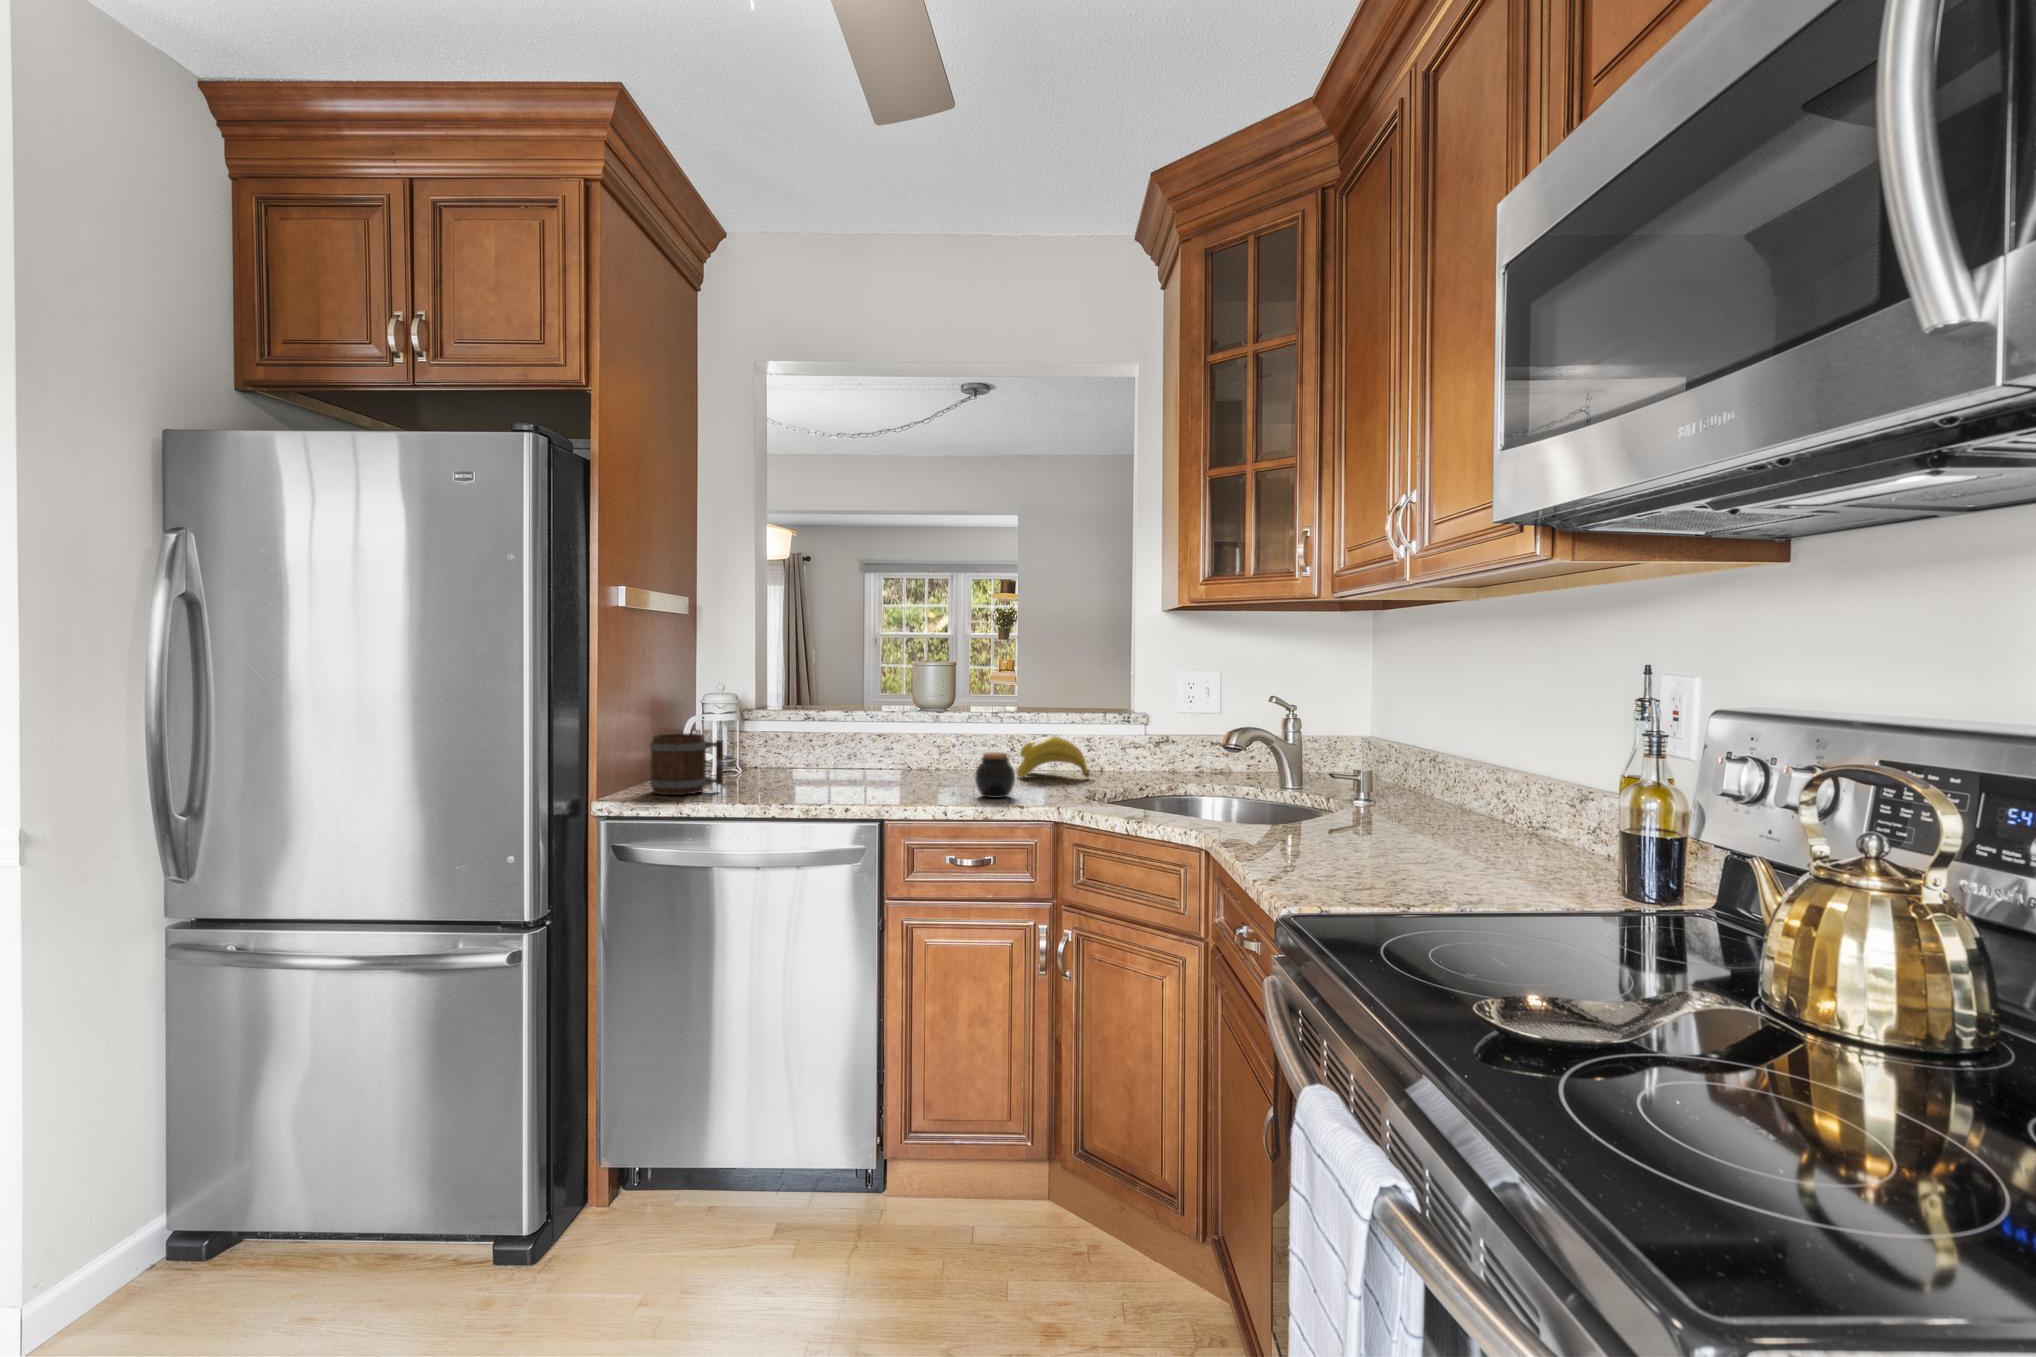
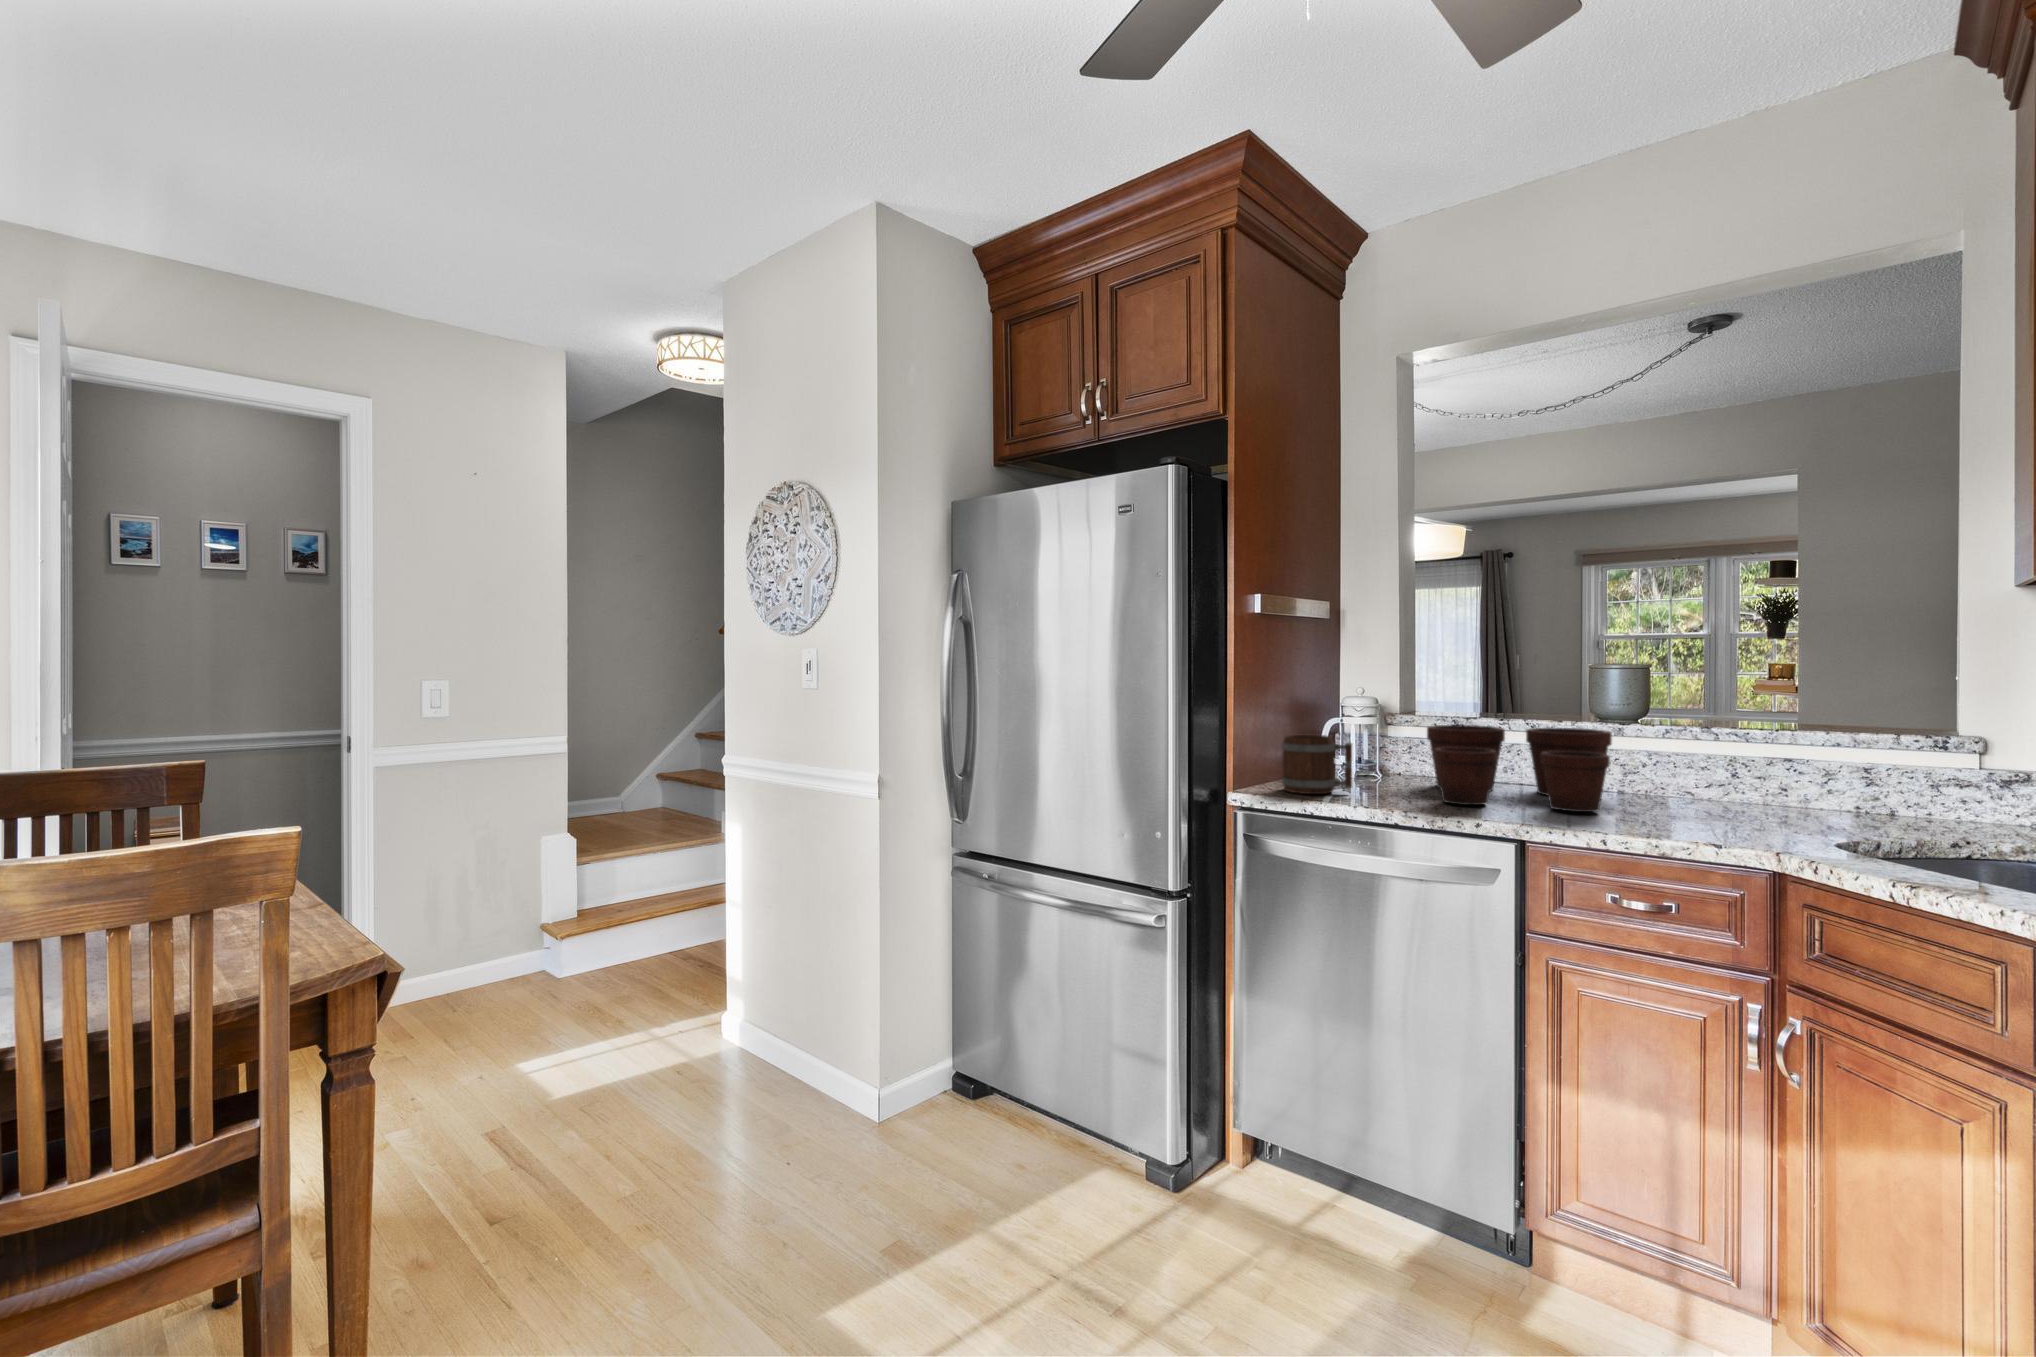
flower pot: none [786,718,940,792] -> present [1427,725,1612,812]
banana: present [1017,736,1090,778] -> none [1731,759,1855,817]
jar: present [975,752,1015,798] -> none [1655,774,1715,832]

